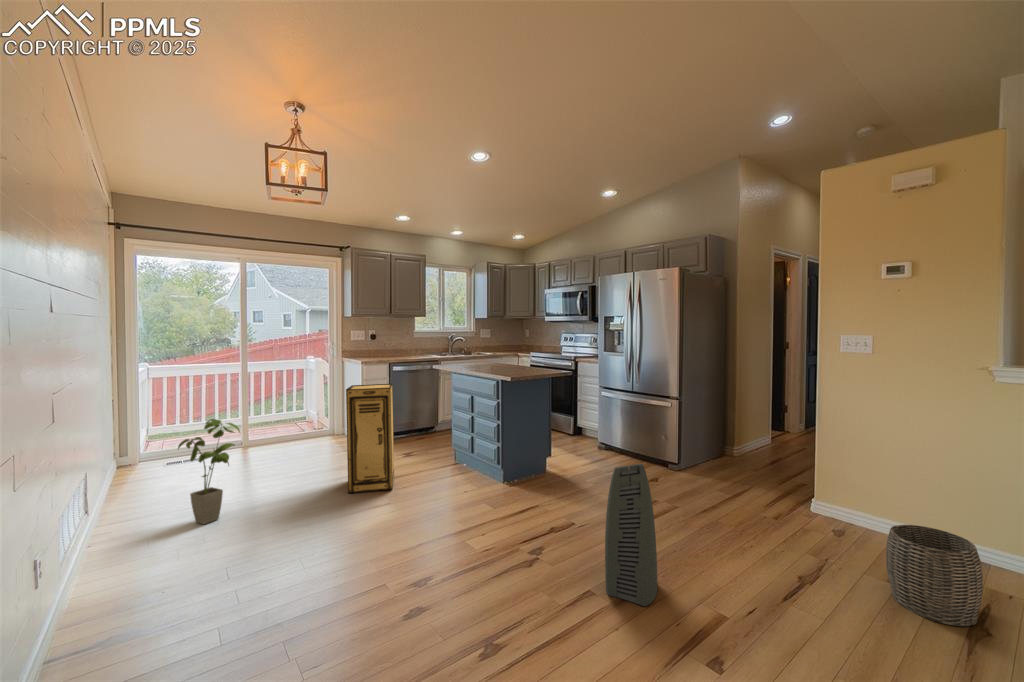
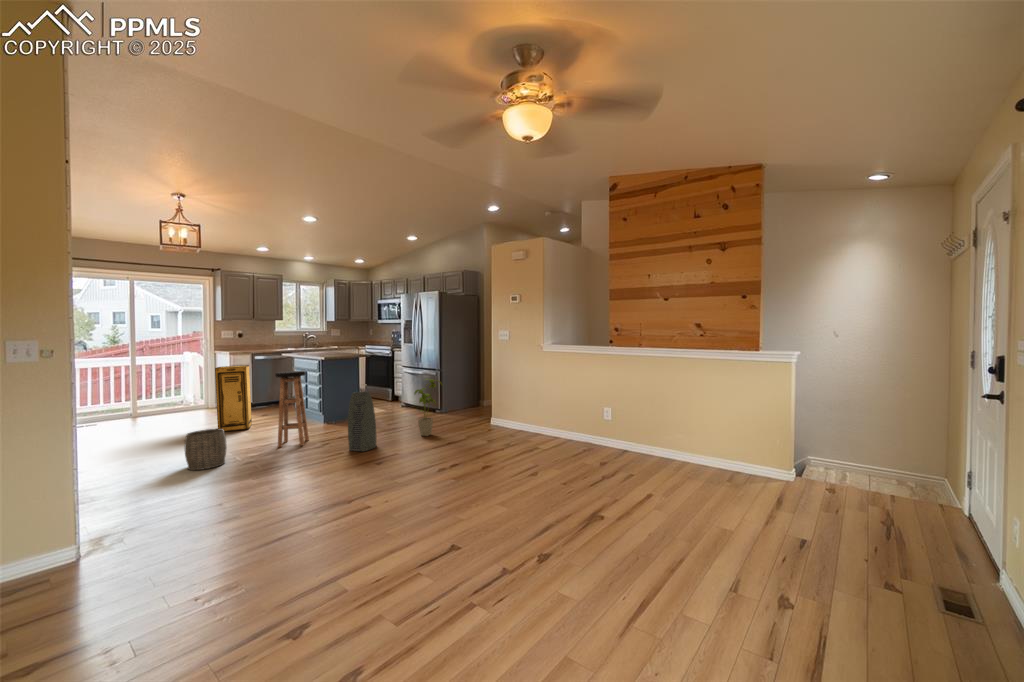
bar stool: none [451,406,502,559] -> present [275,371,309,447]
house plant: present [178,419,240,524] -> present [415,379,442,436]
woven basket: present [886,525,983,626] -> present [185,429,227,470]

